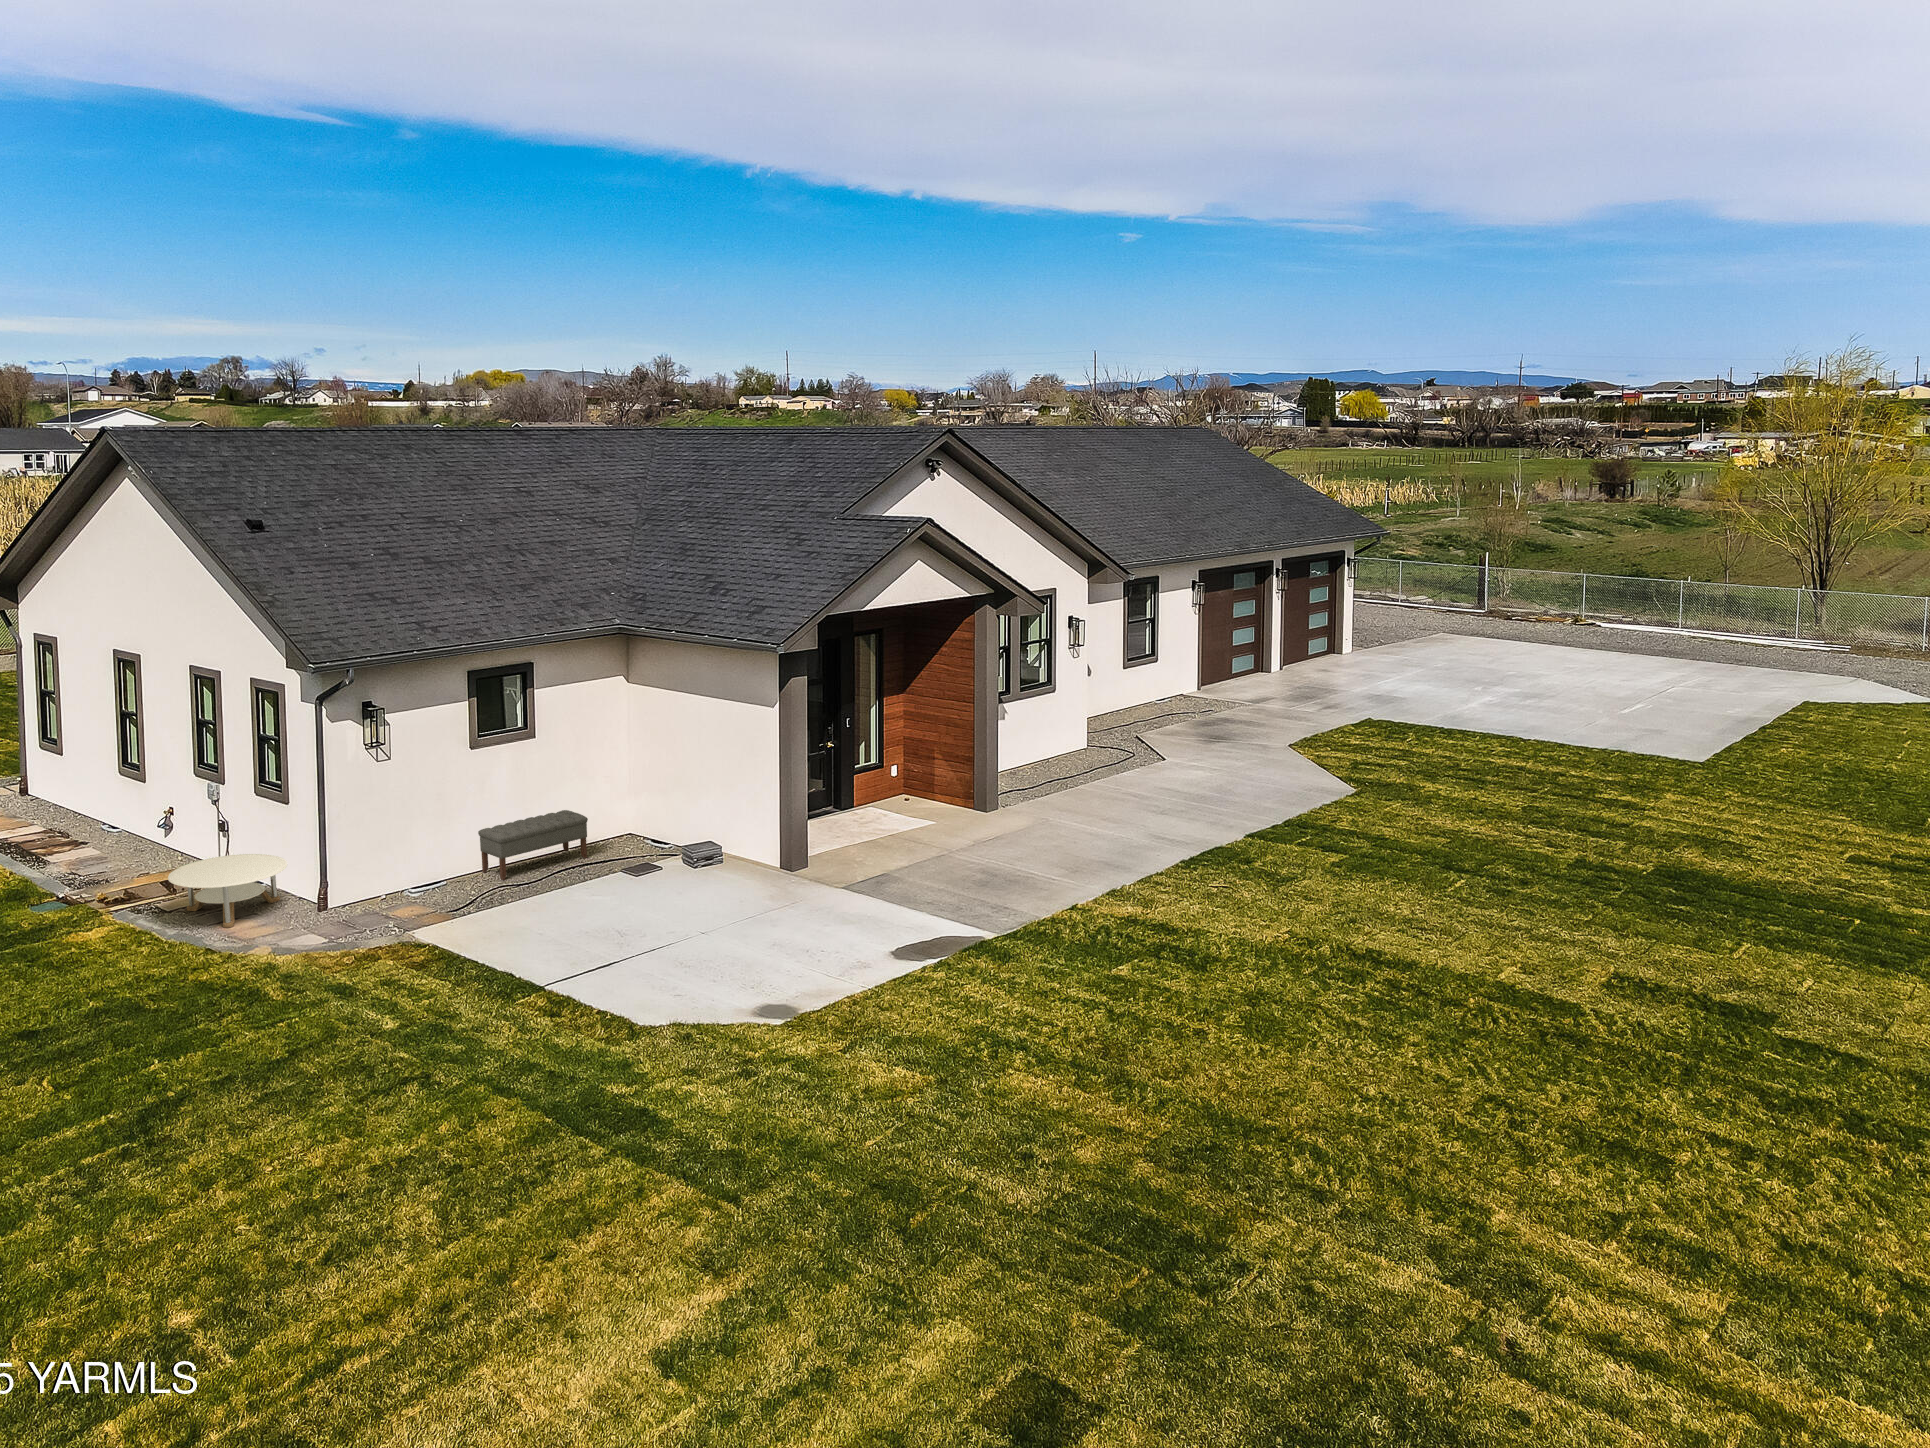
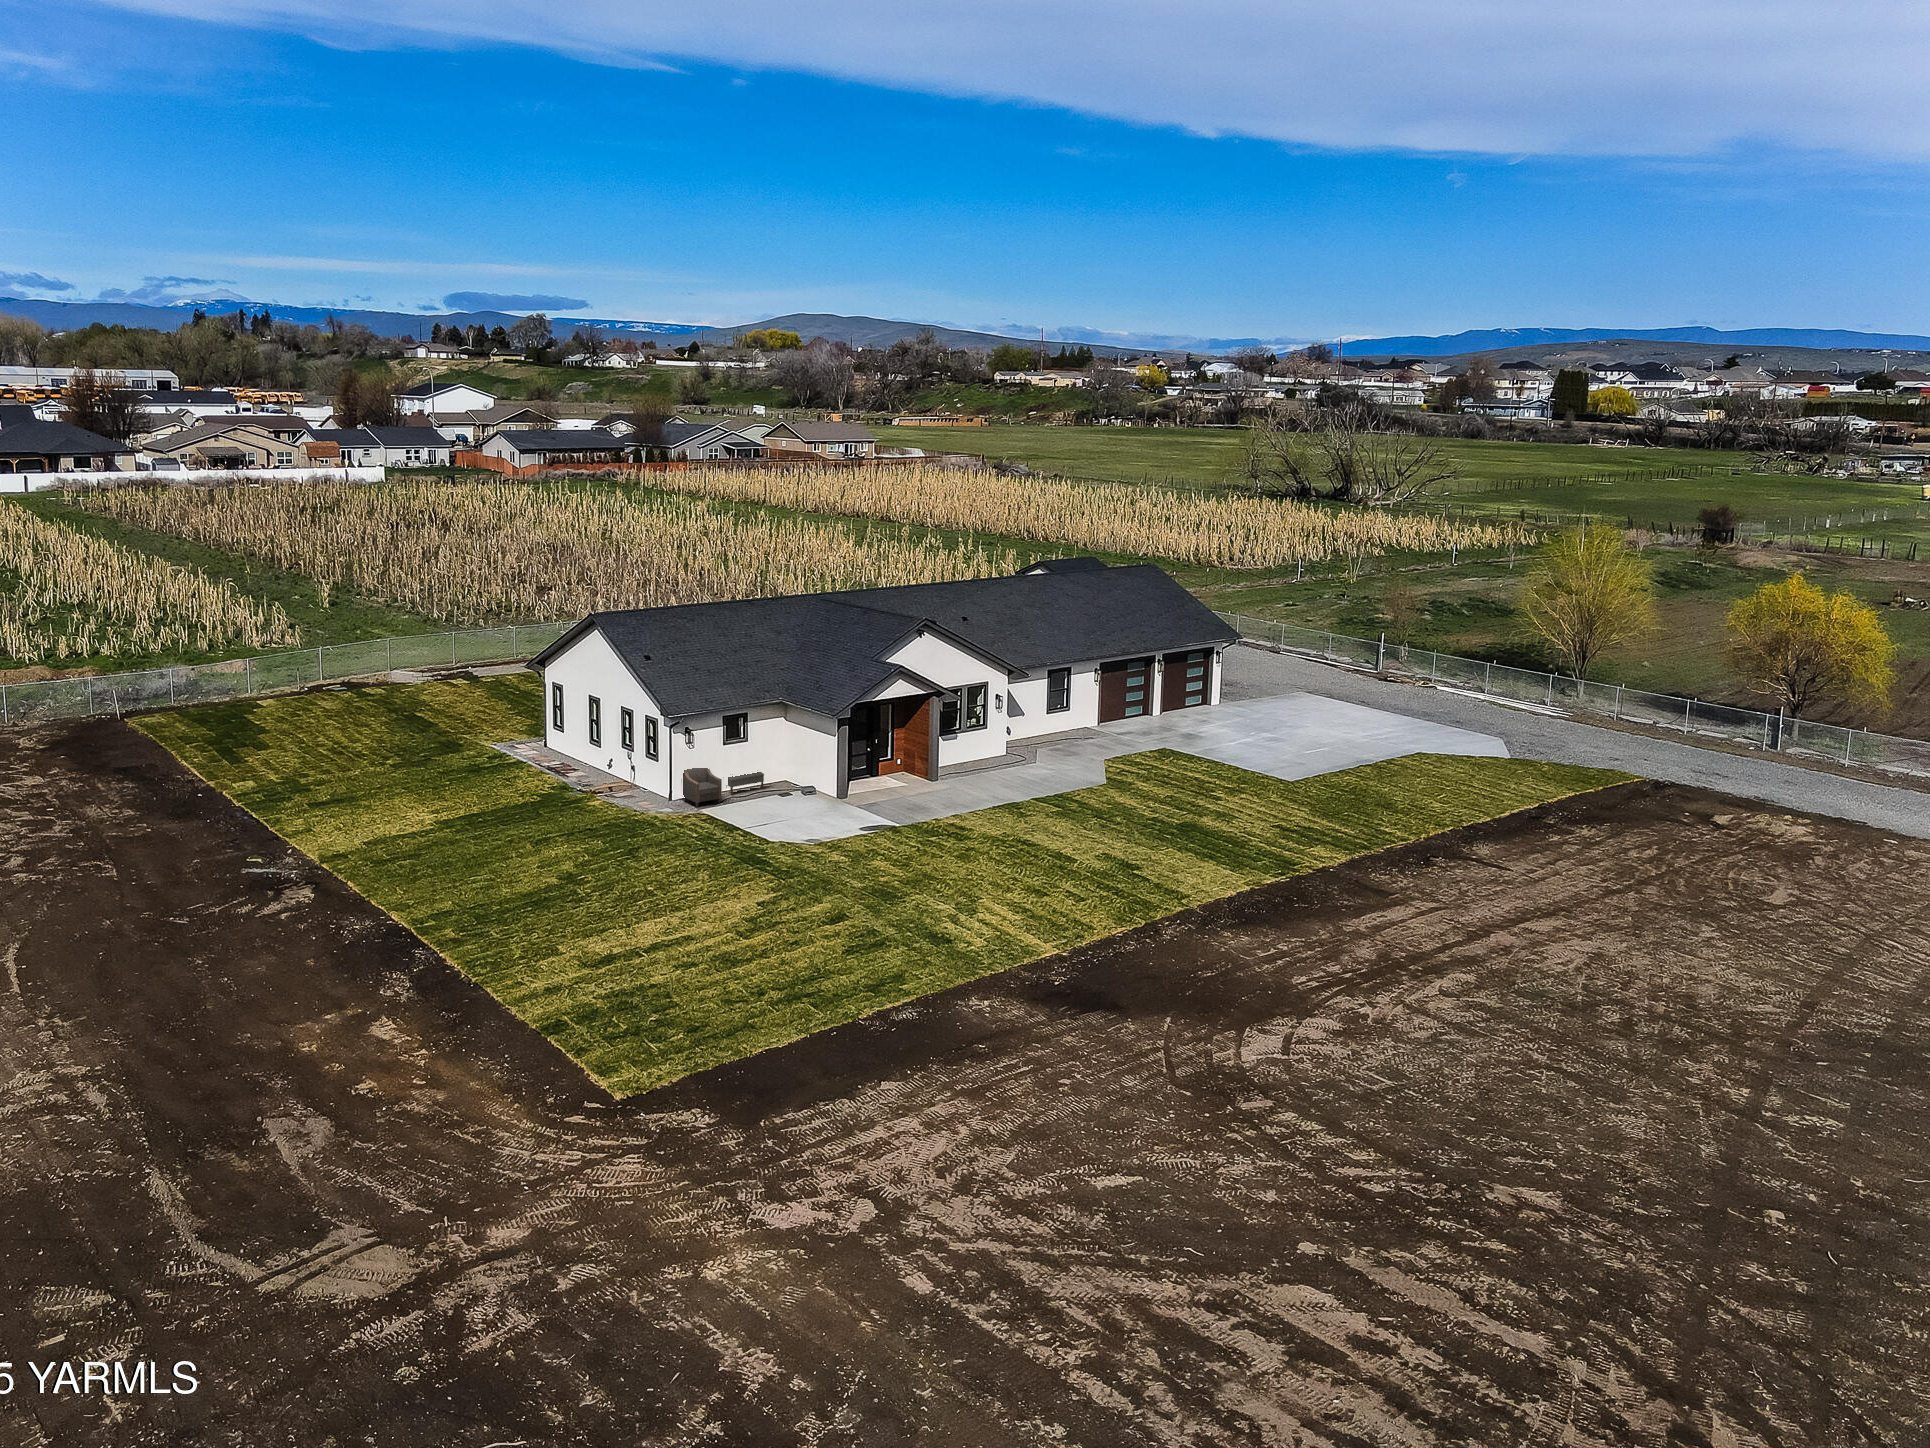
chair: none [353,793,476,924] -> present [683,768,722,807]
round table: present [168,854,287,928] -> none [619,779,658,804]

